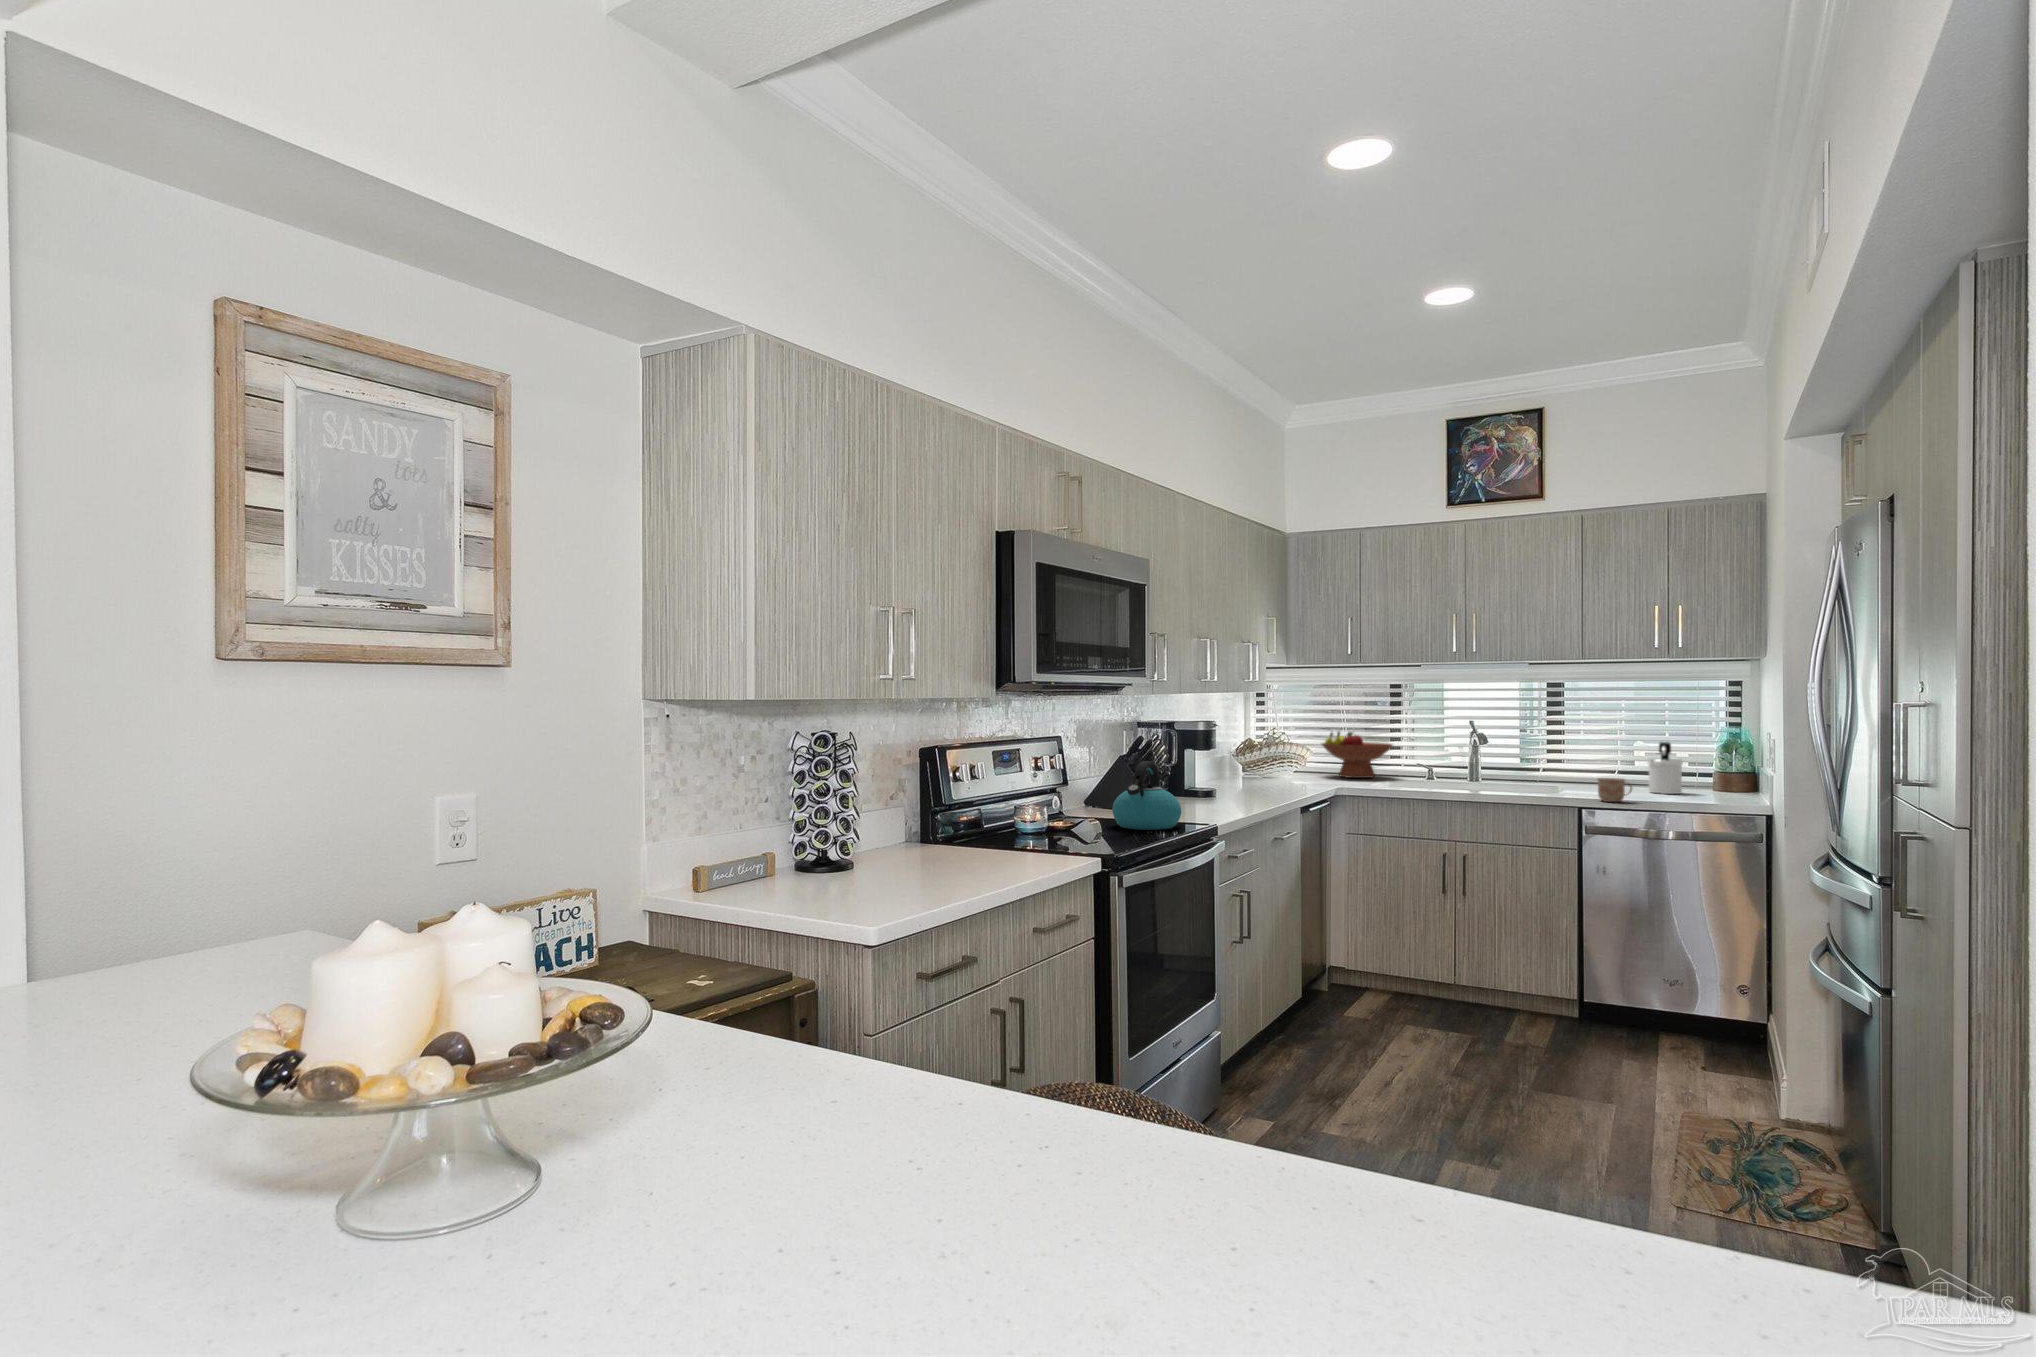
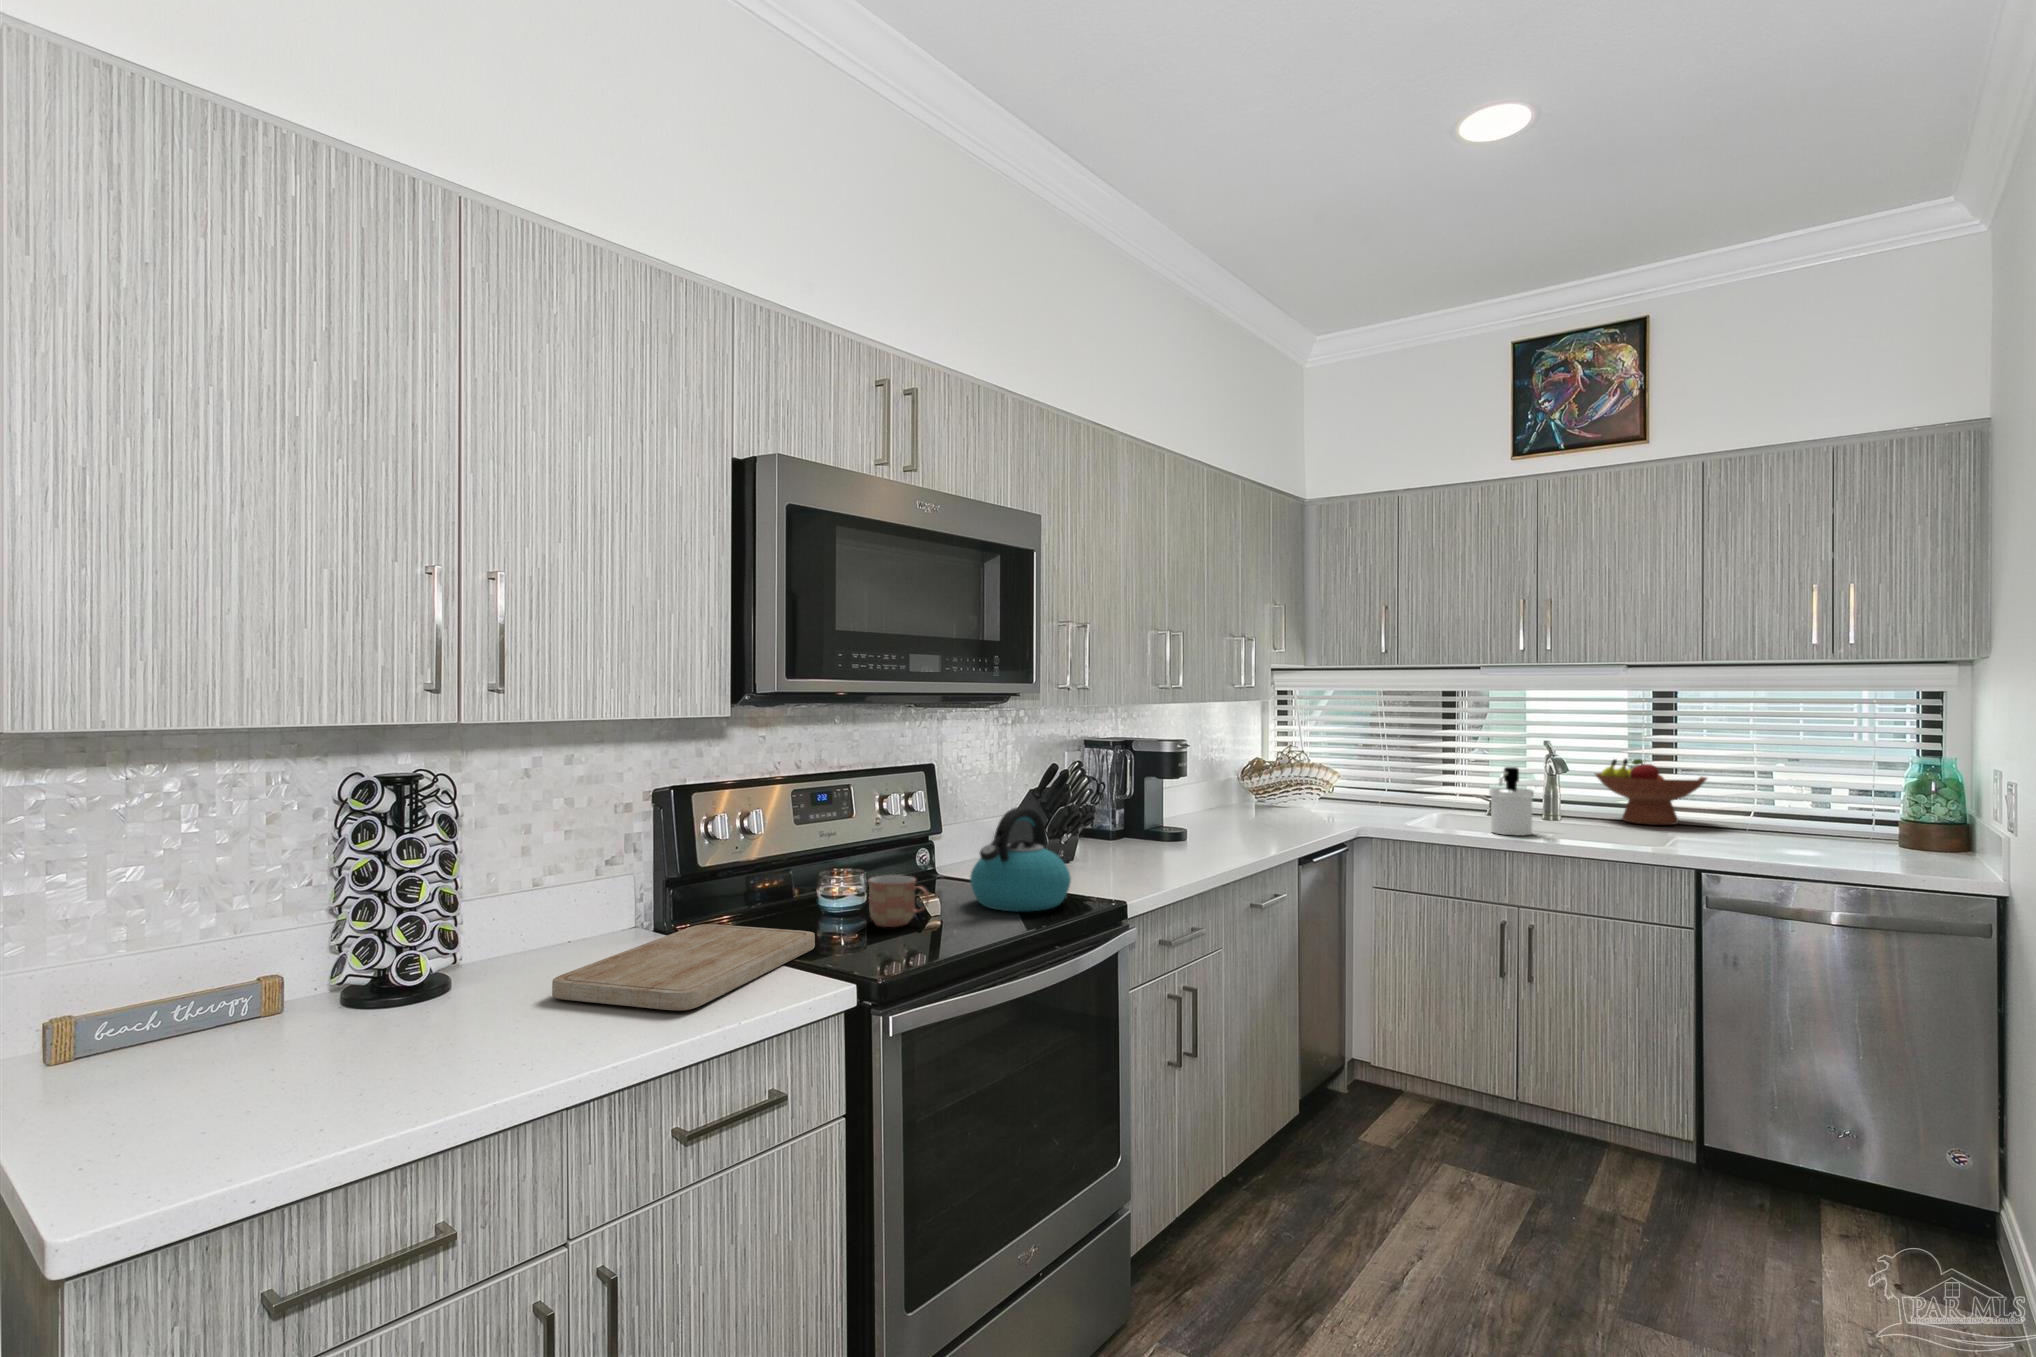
fruit bowl: present [1321,732,1392,778] -> present [1595,759,1707,825]
soap dispenser: present [1648,742,1683,794] -> present [1489,767,1534,835]
mug: present [1598,778,1632,802] -> present [868,875,929,927]
cutting board: none [929,835,1047,868] -> present [552,924,815,1011]

